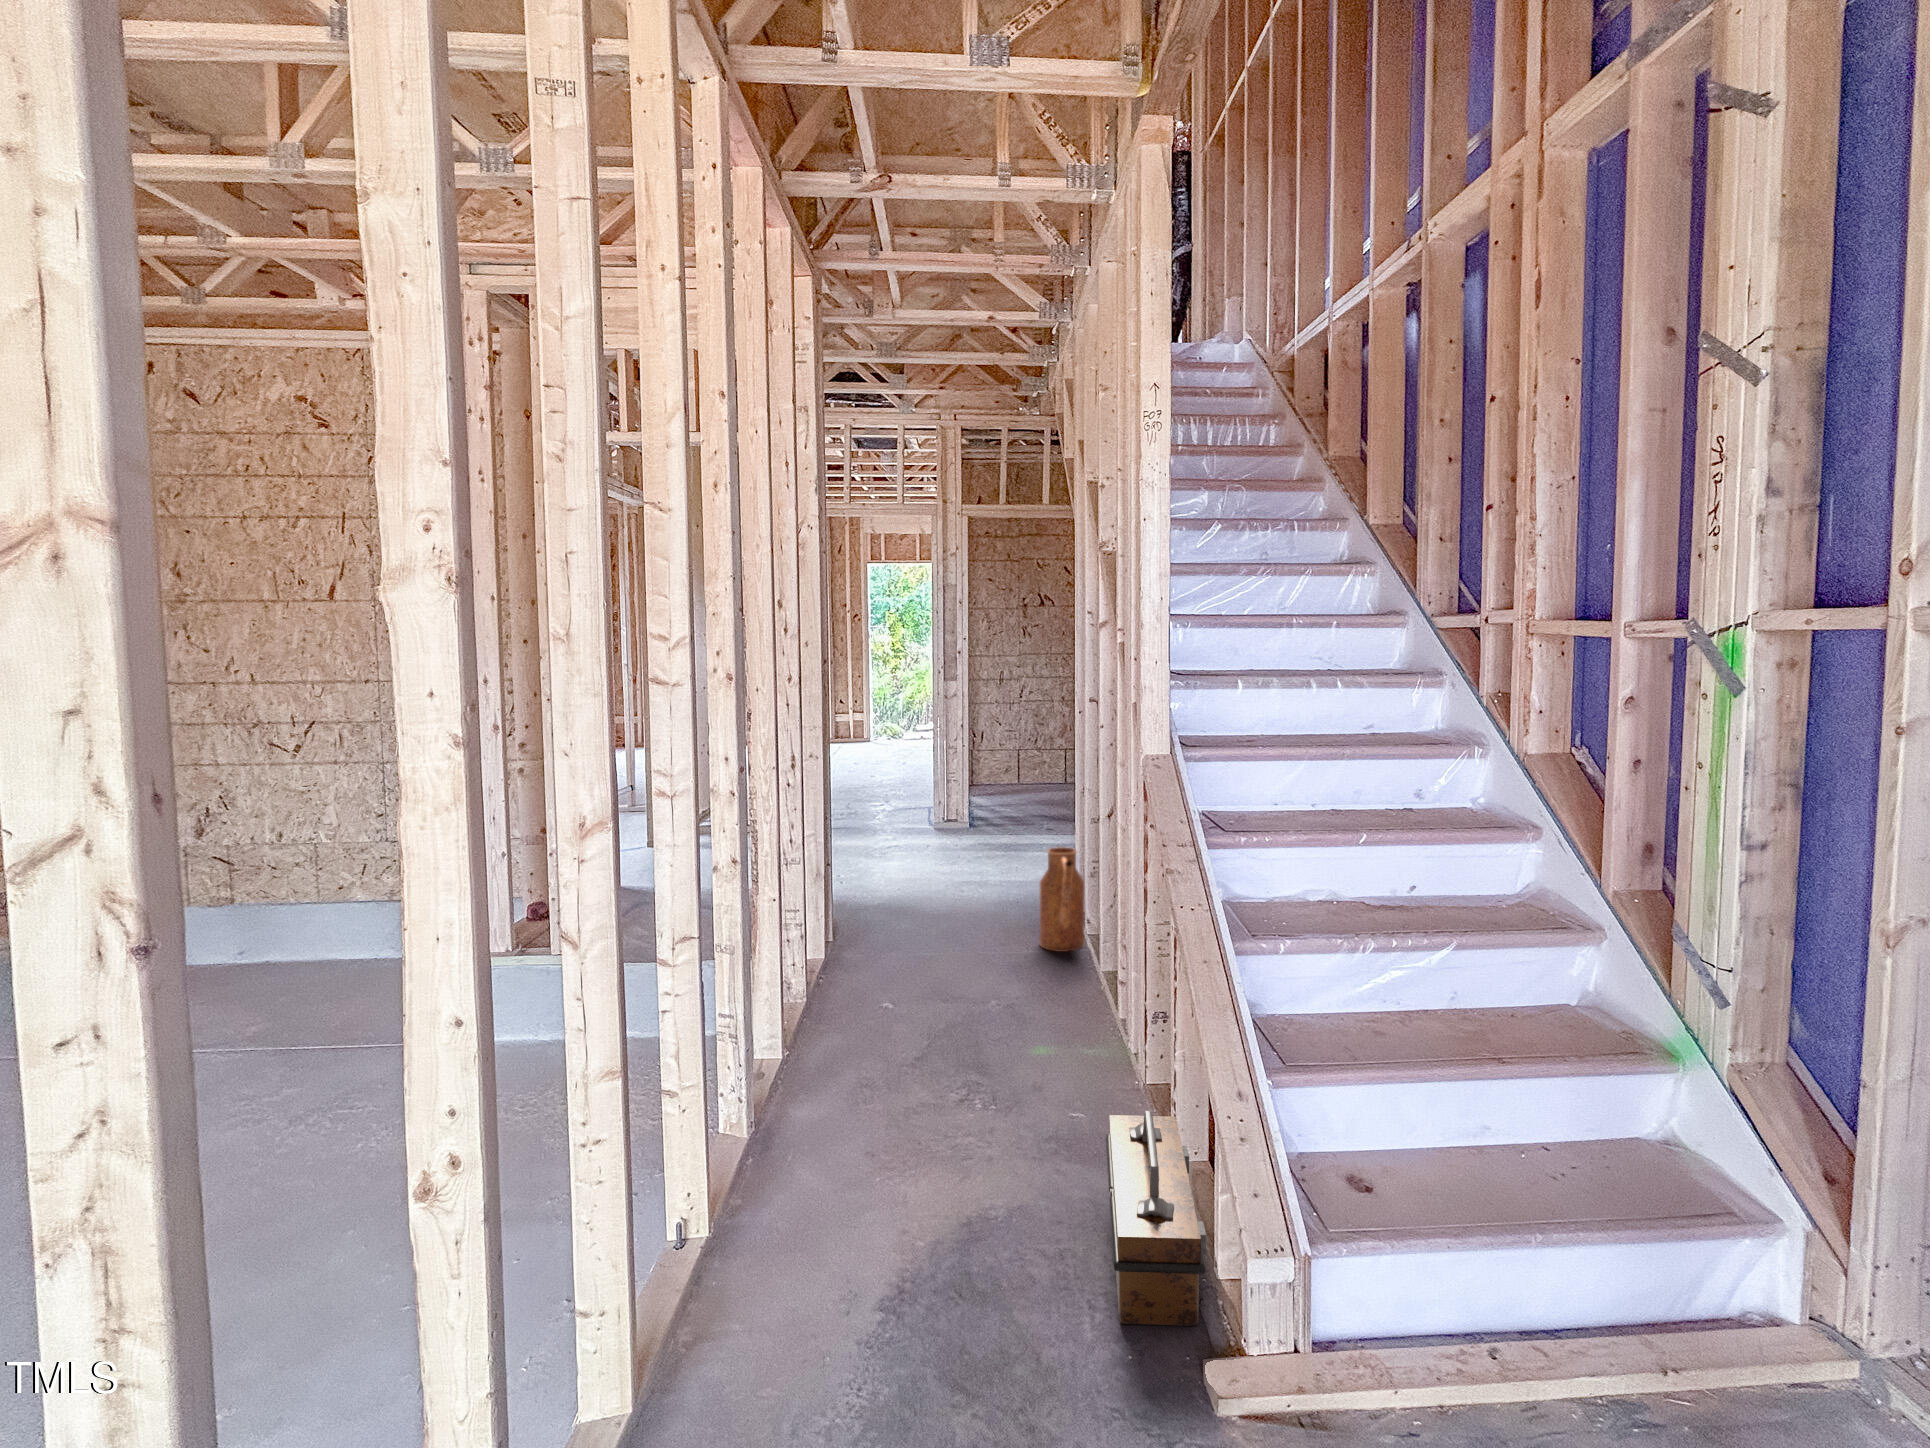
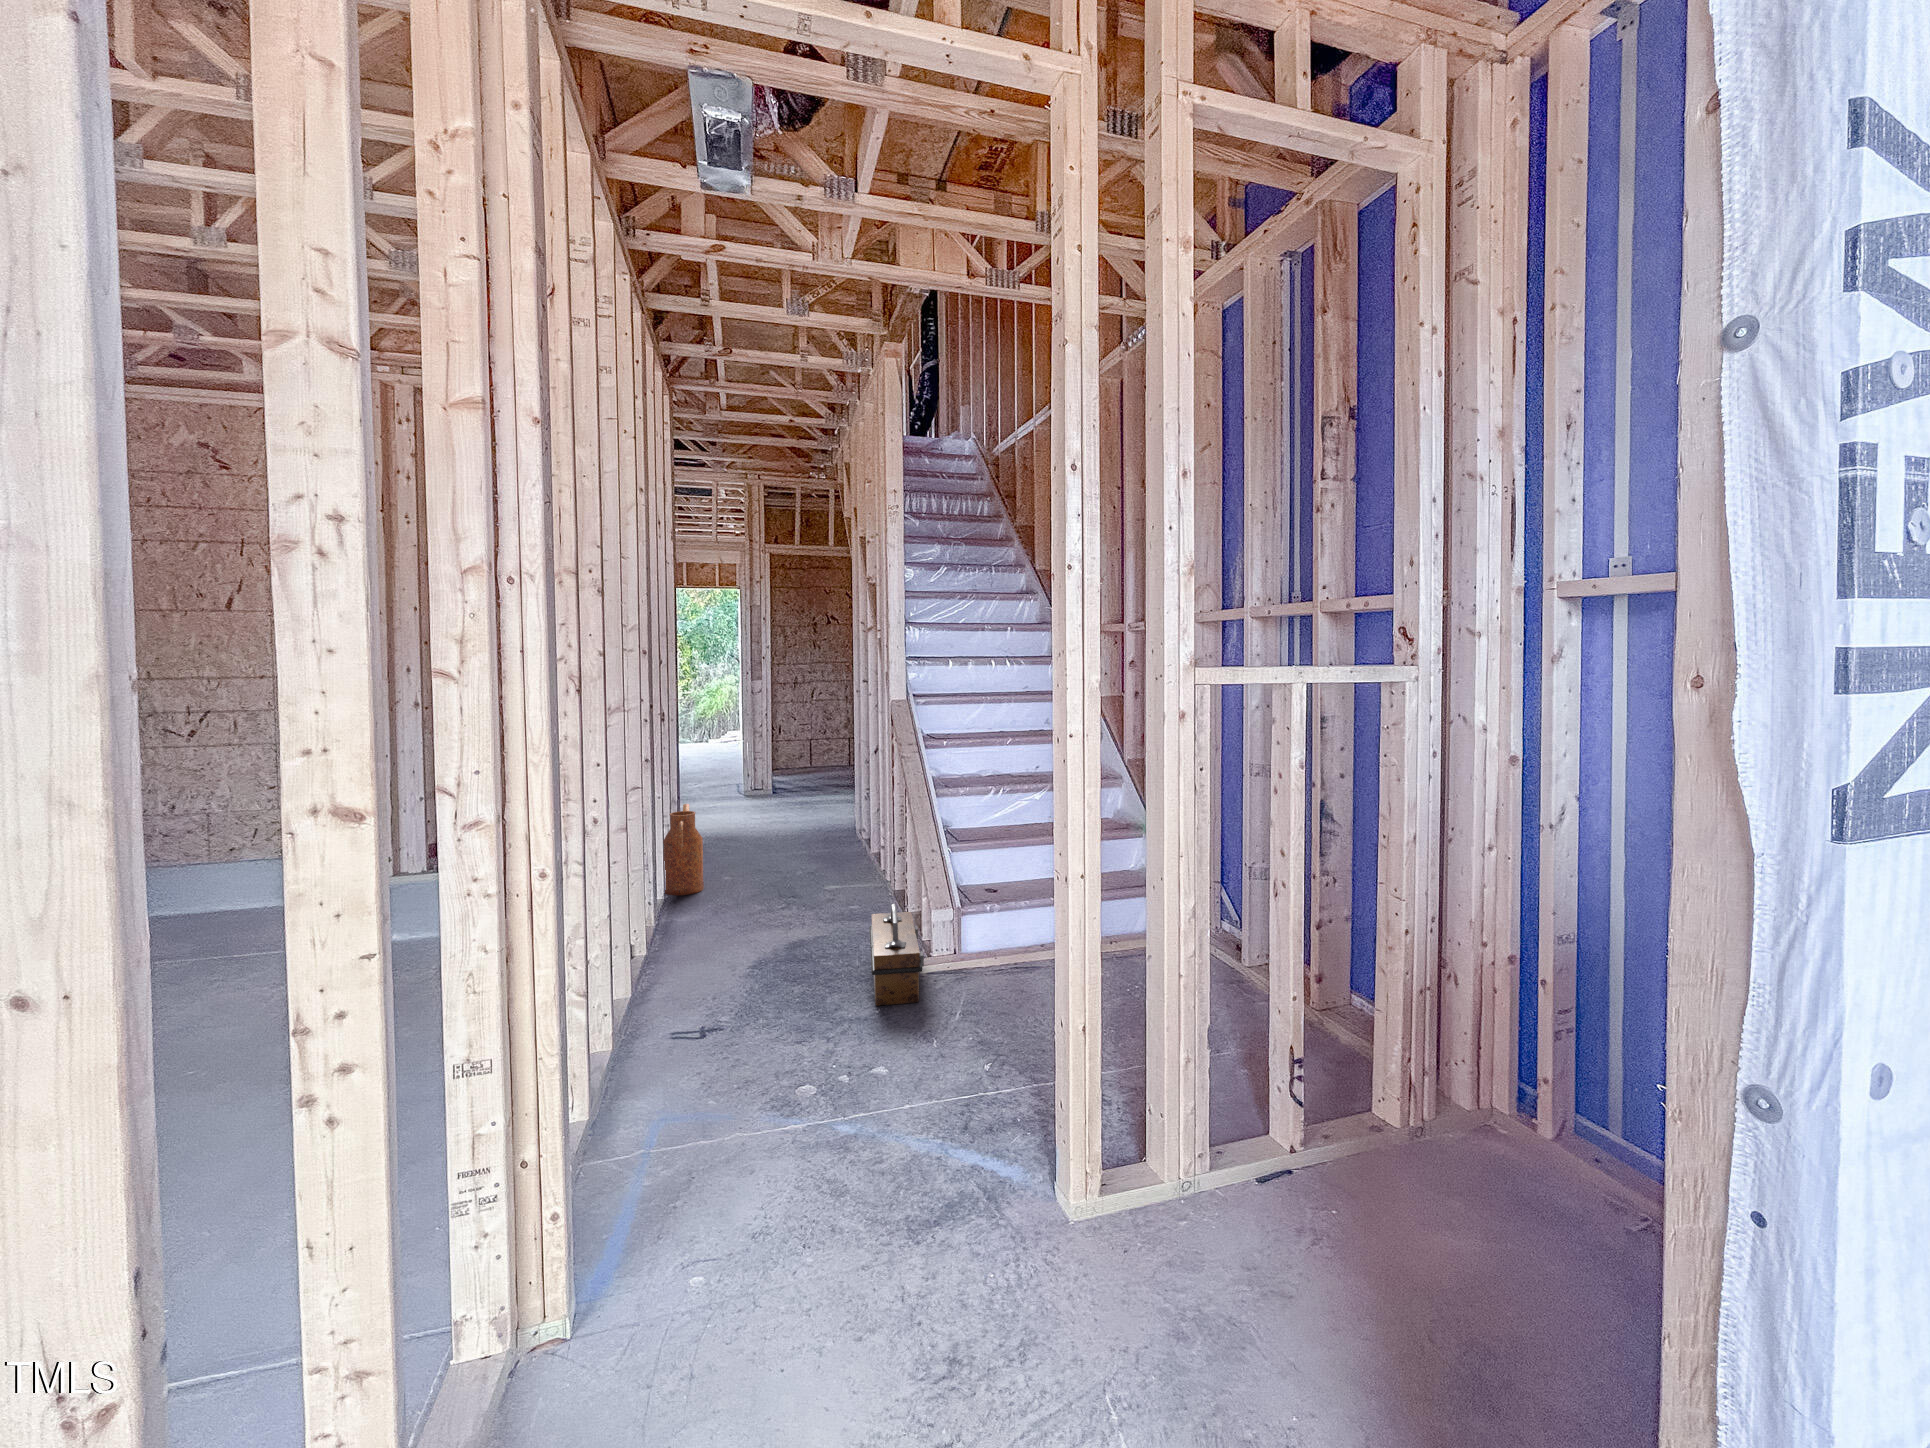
watering can: present [1039,847,1085,952] -> present [663,804,704,896]

